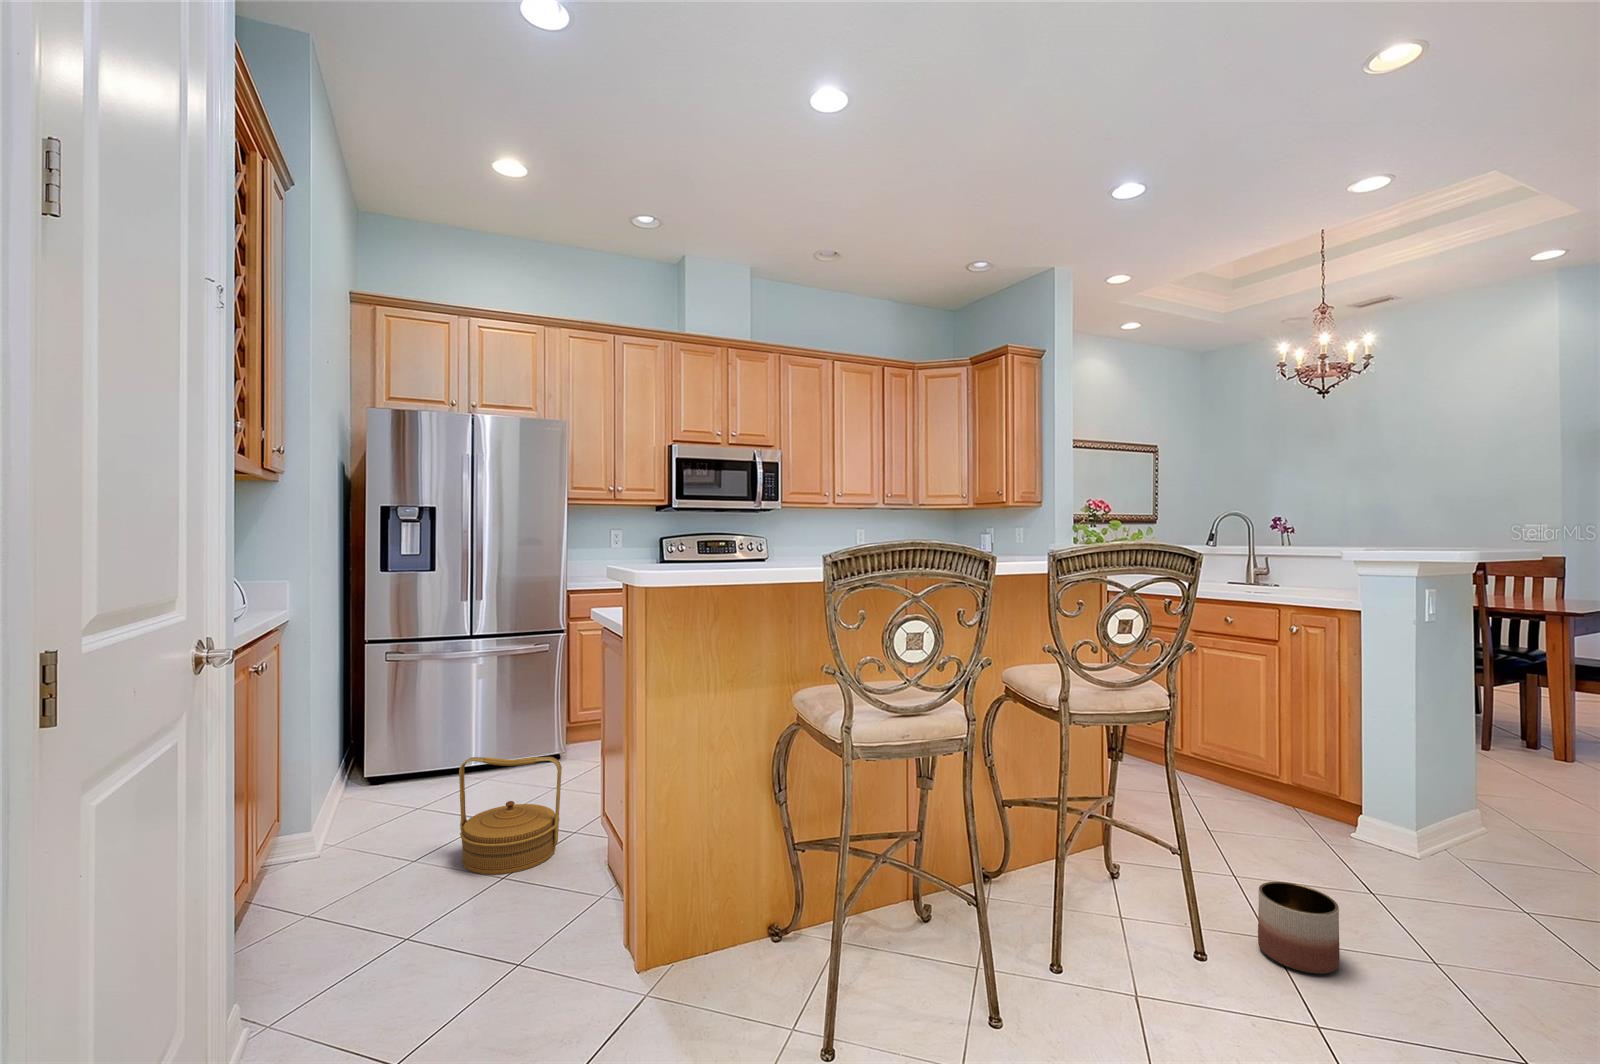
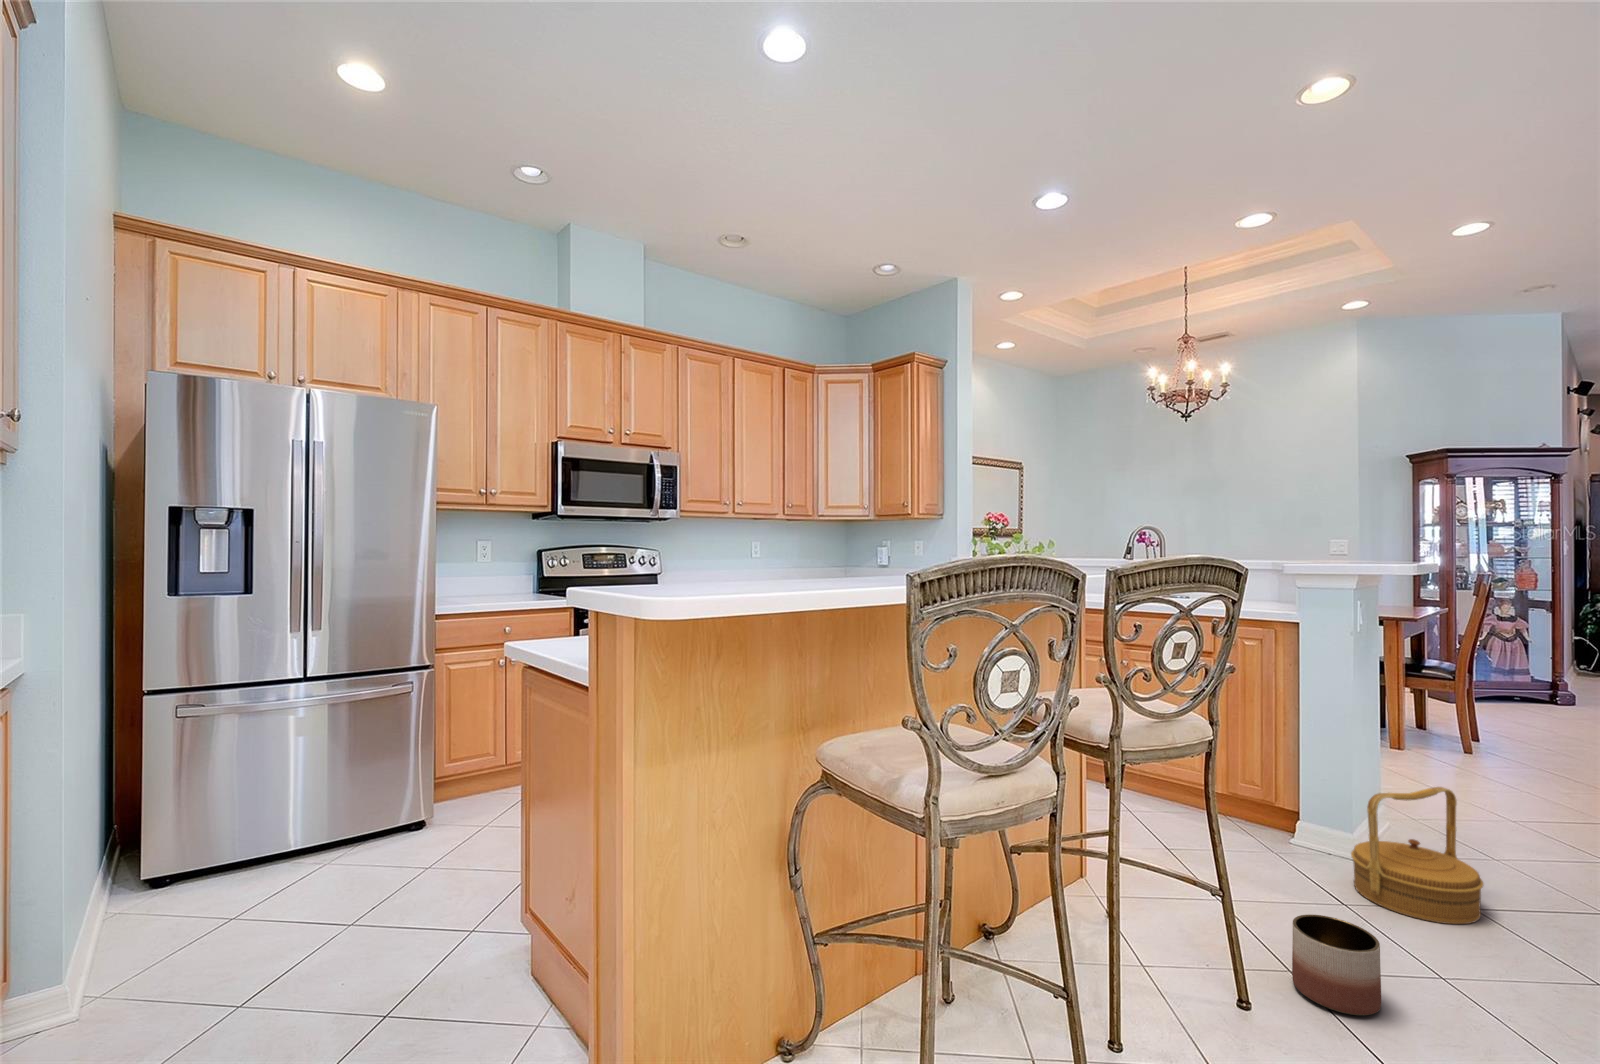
basket: present [459,757,562,875] -> present [1351,787,1483,924]

